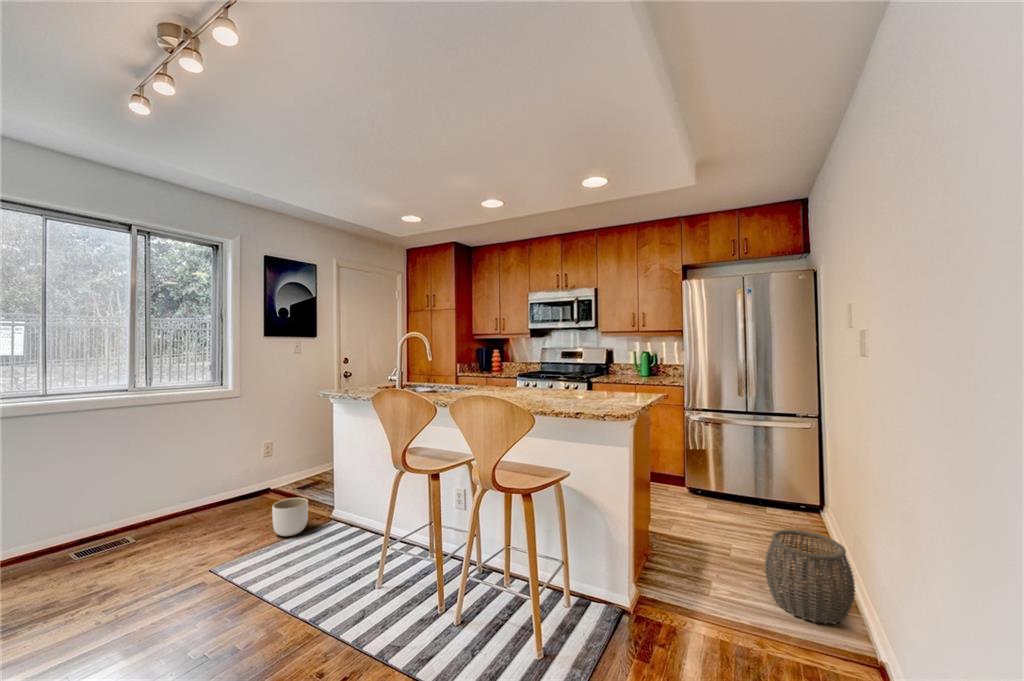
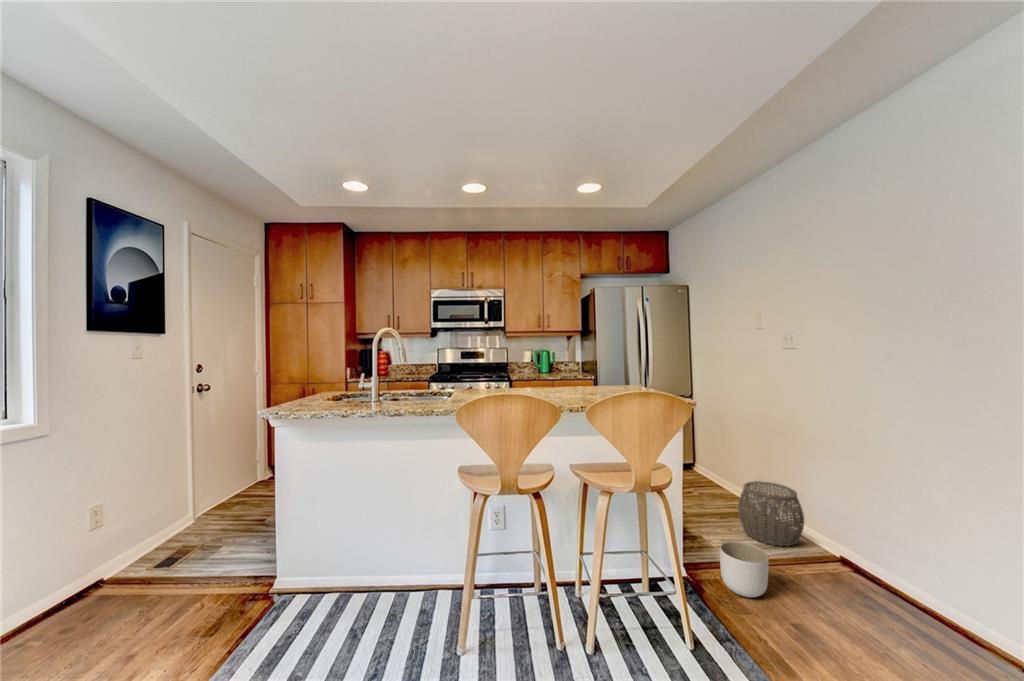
planter: present [272,498,308,536] -> present [720,541,769,597]

